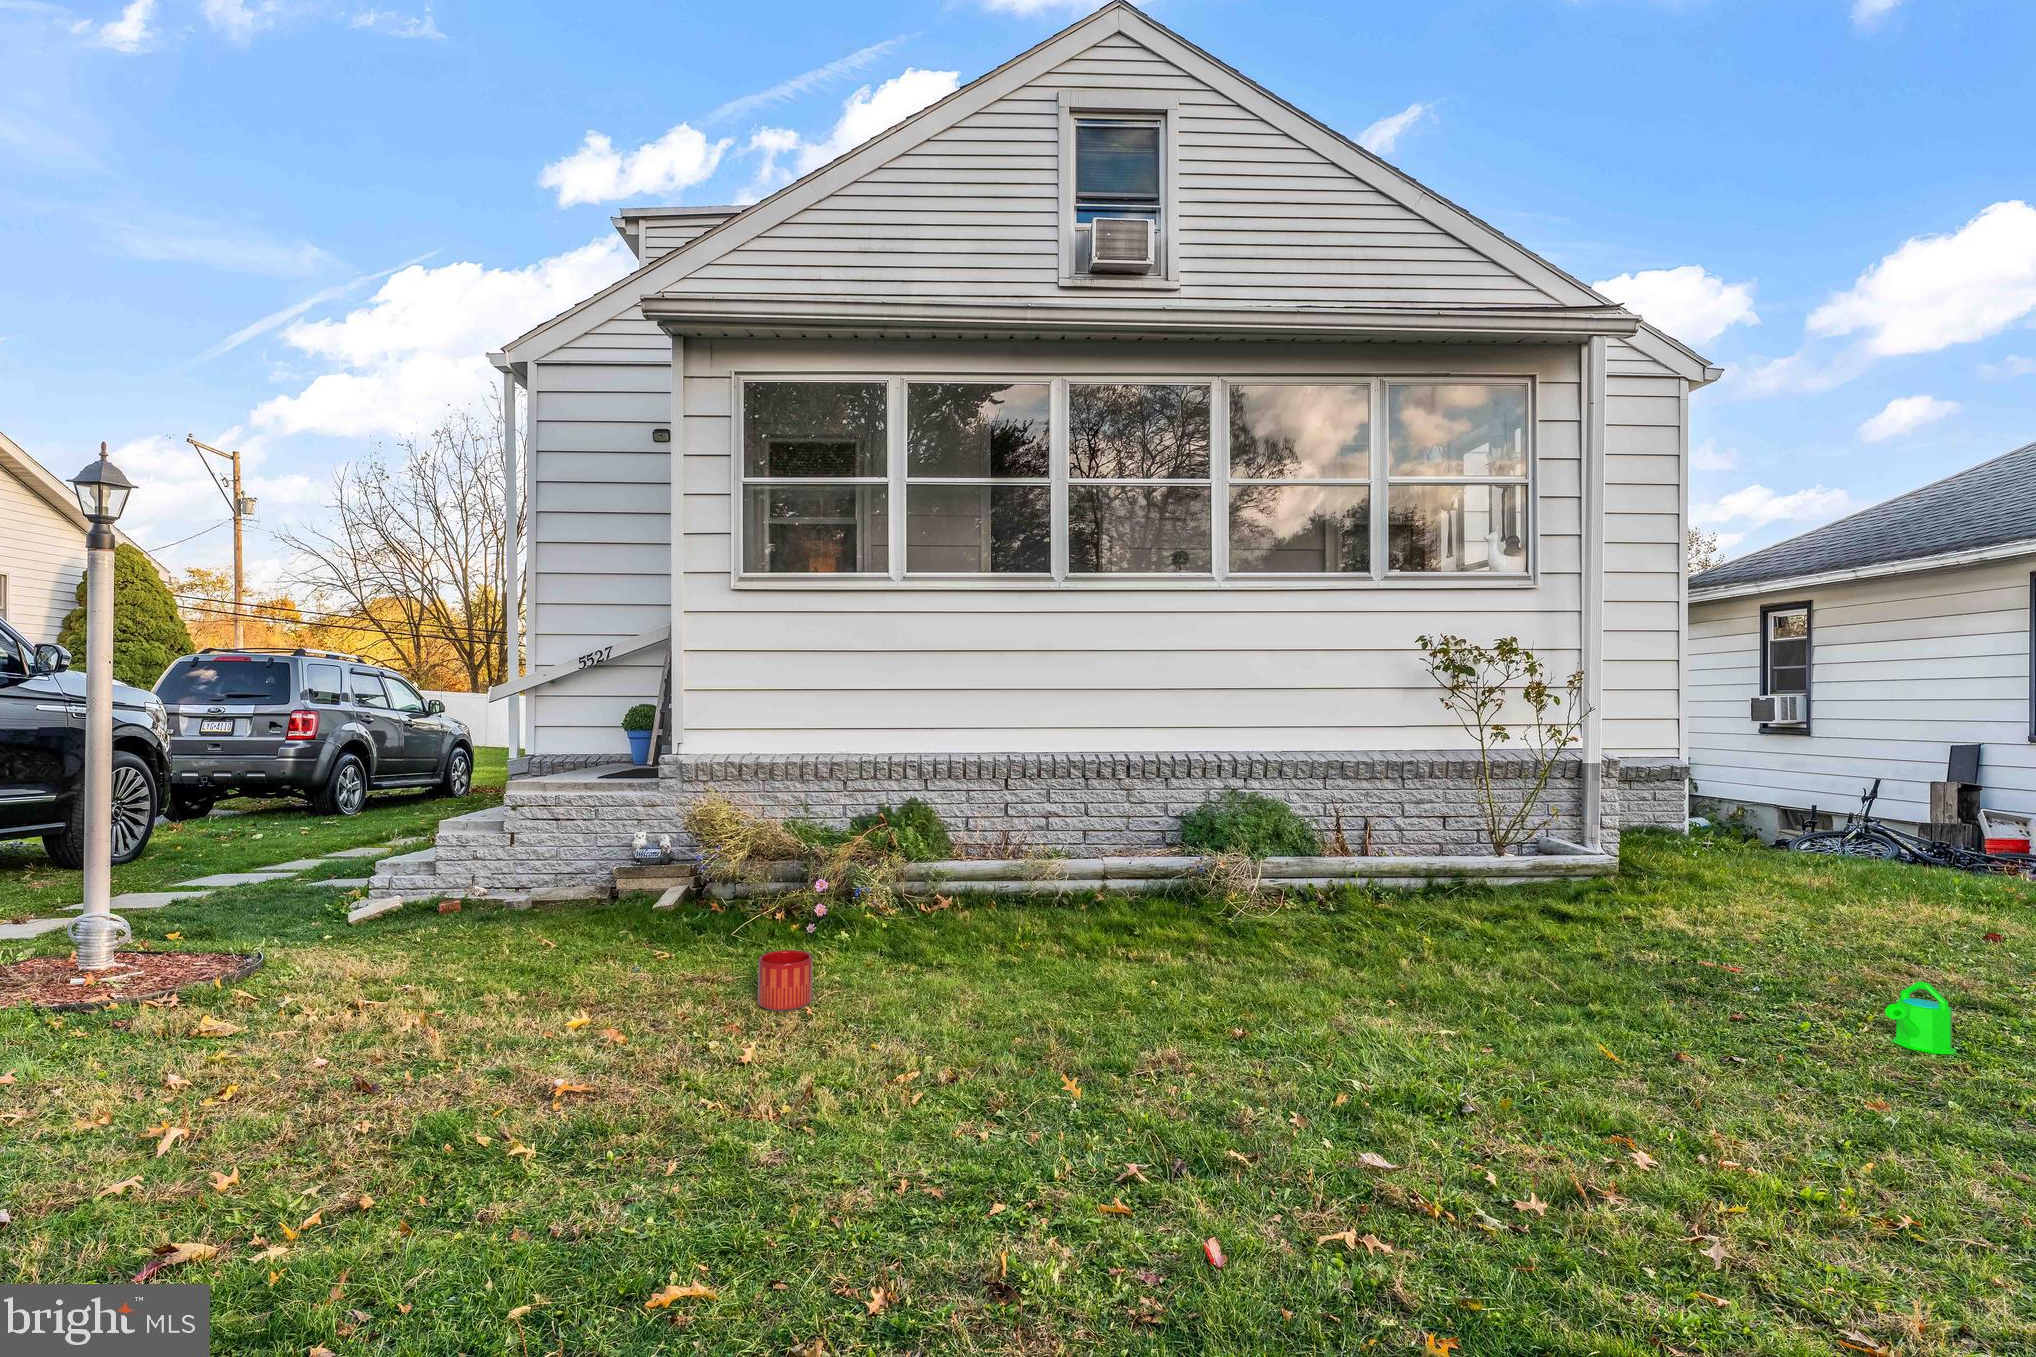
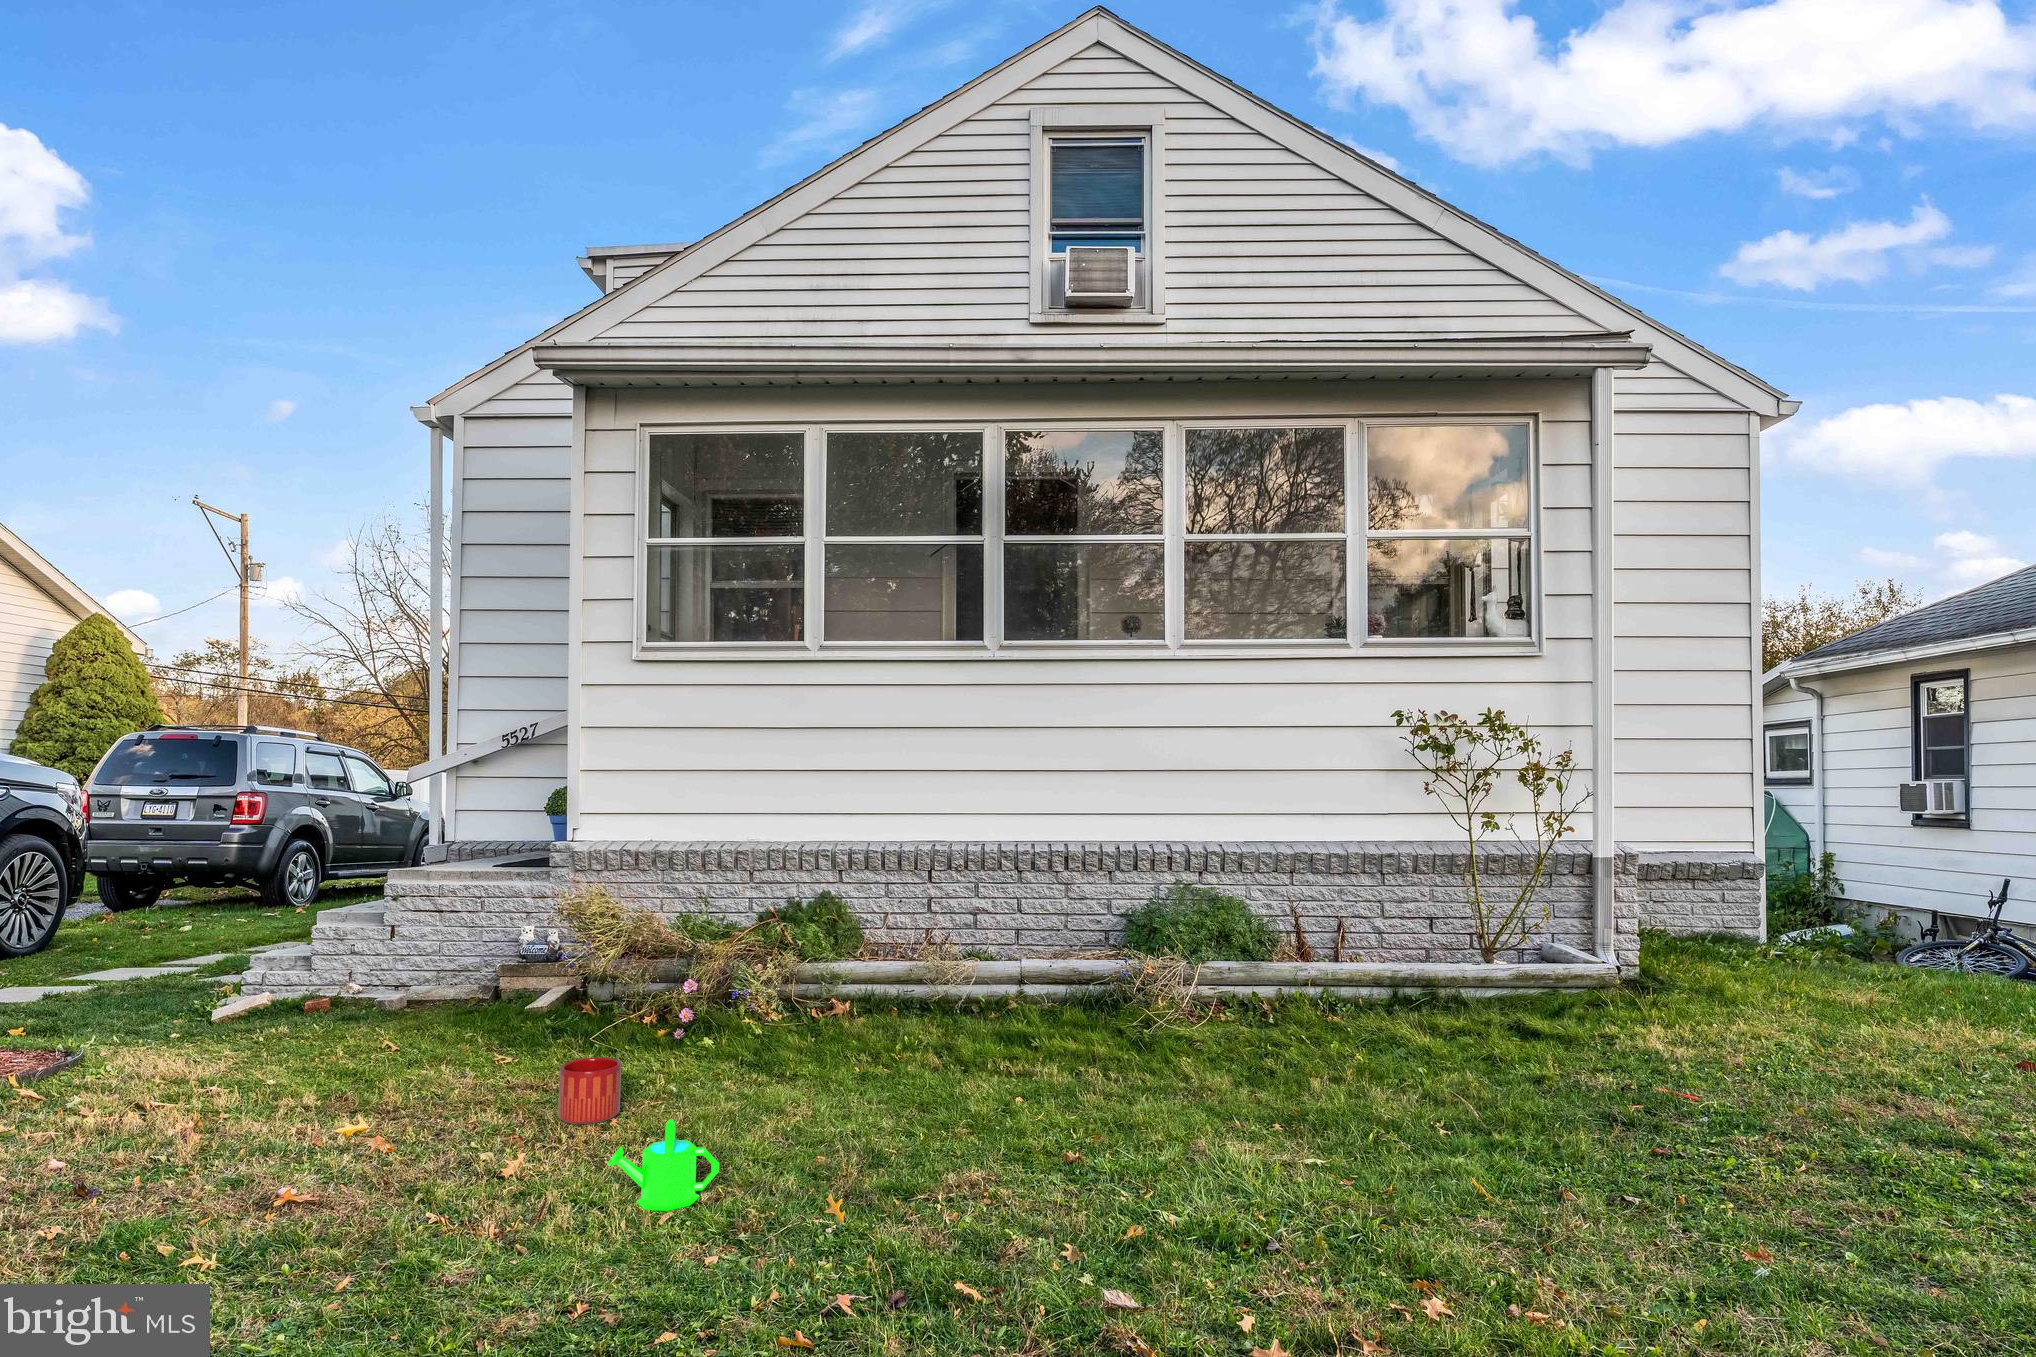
watering can: present [1885,981,1957,1054] -> present [607,1119,720,1211]

